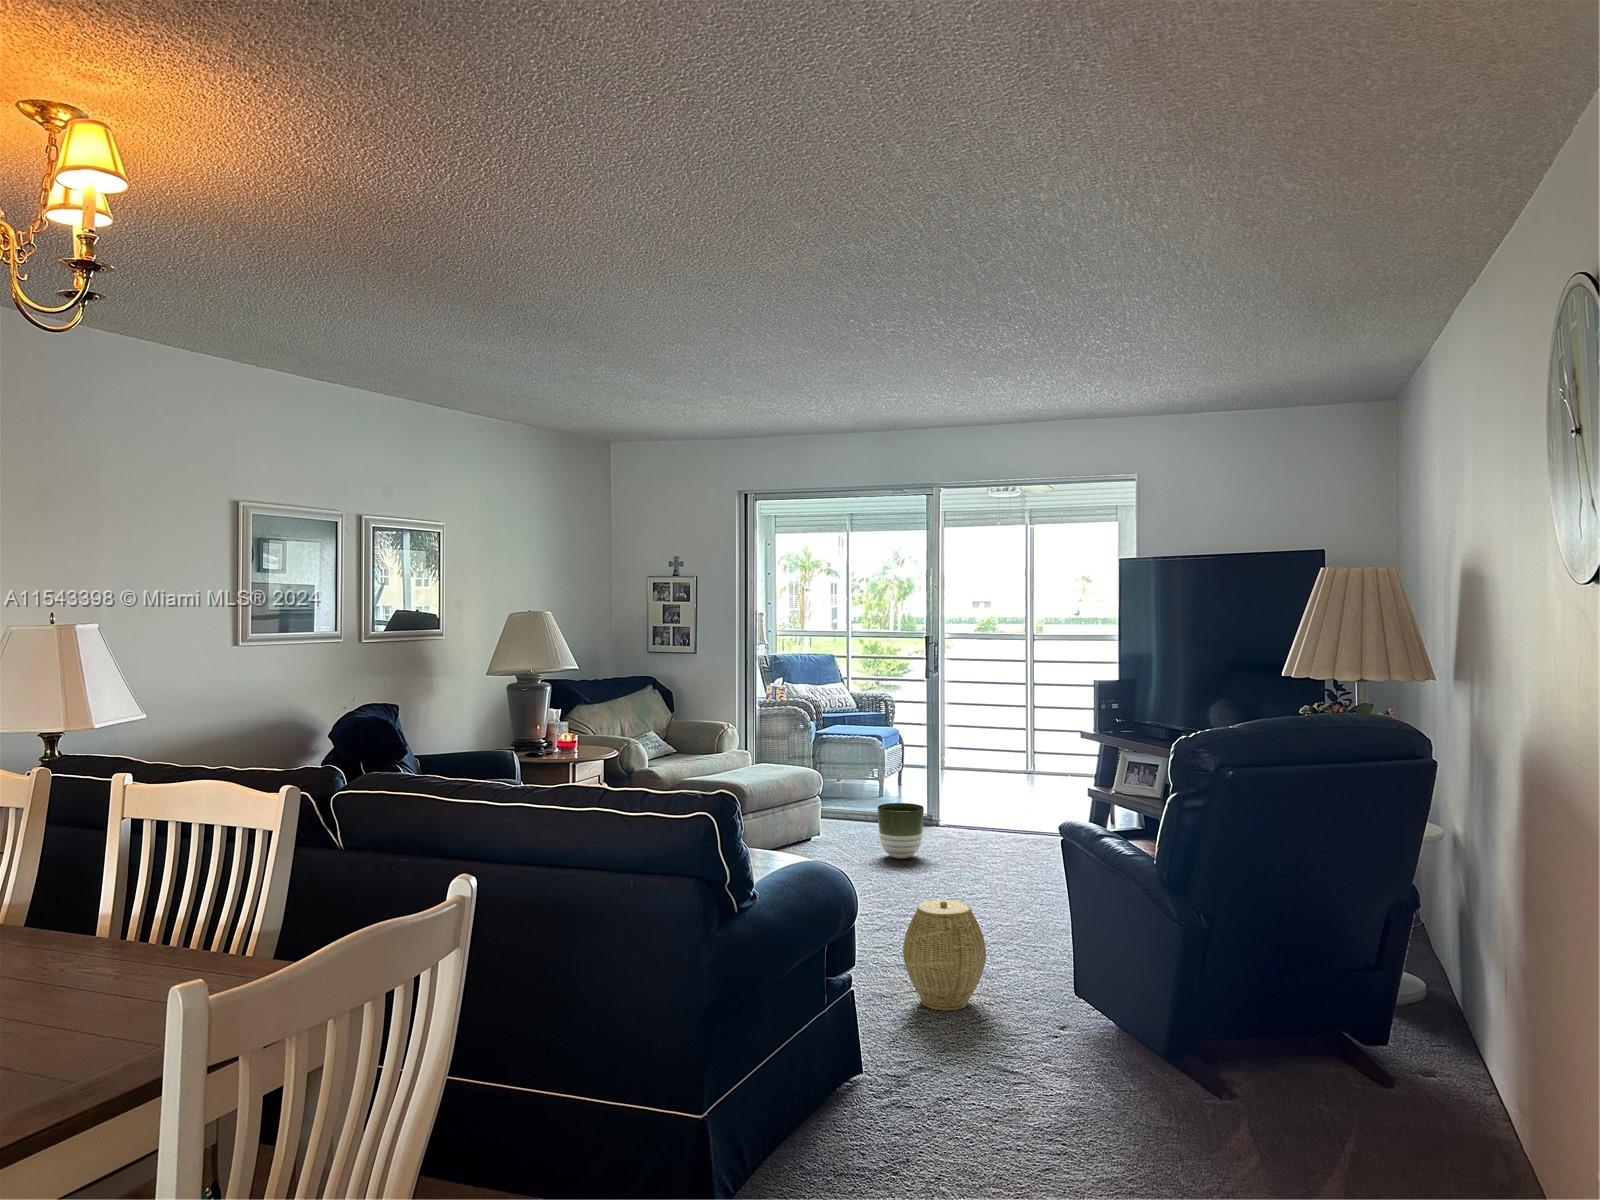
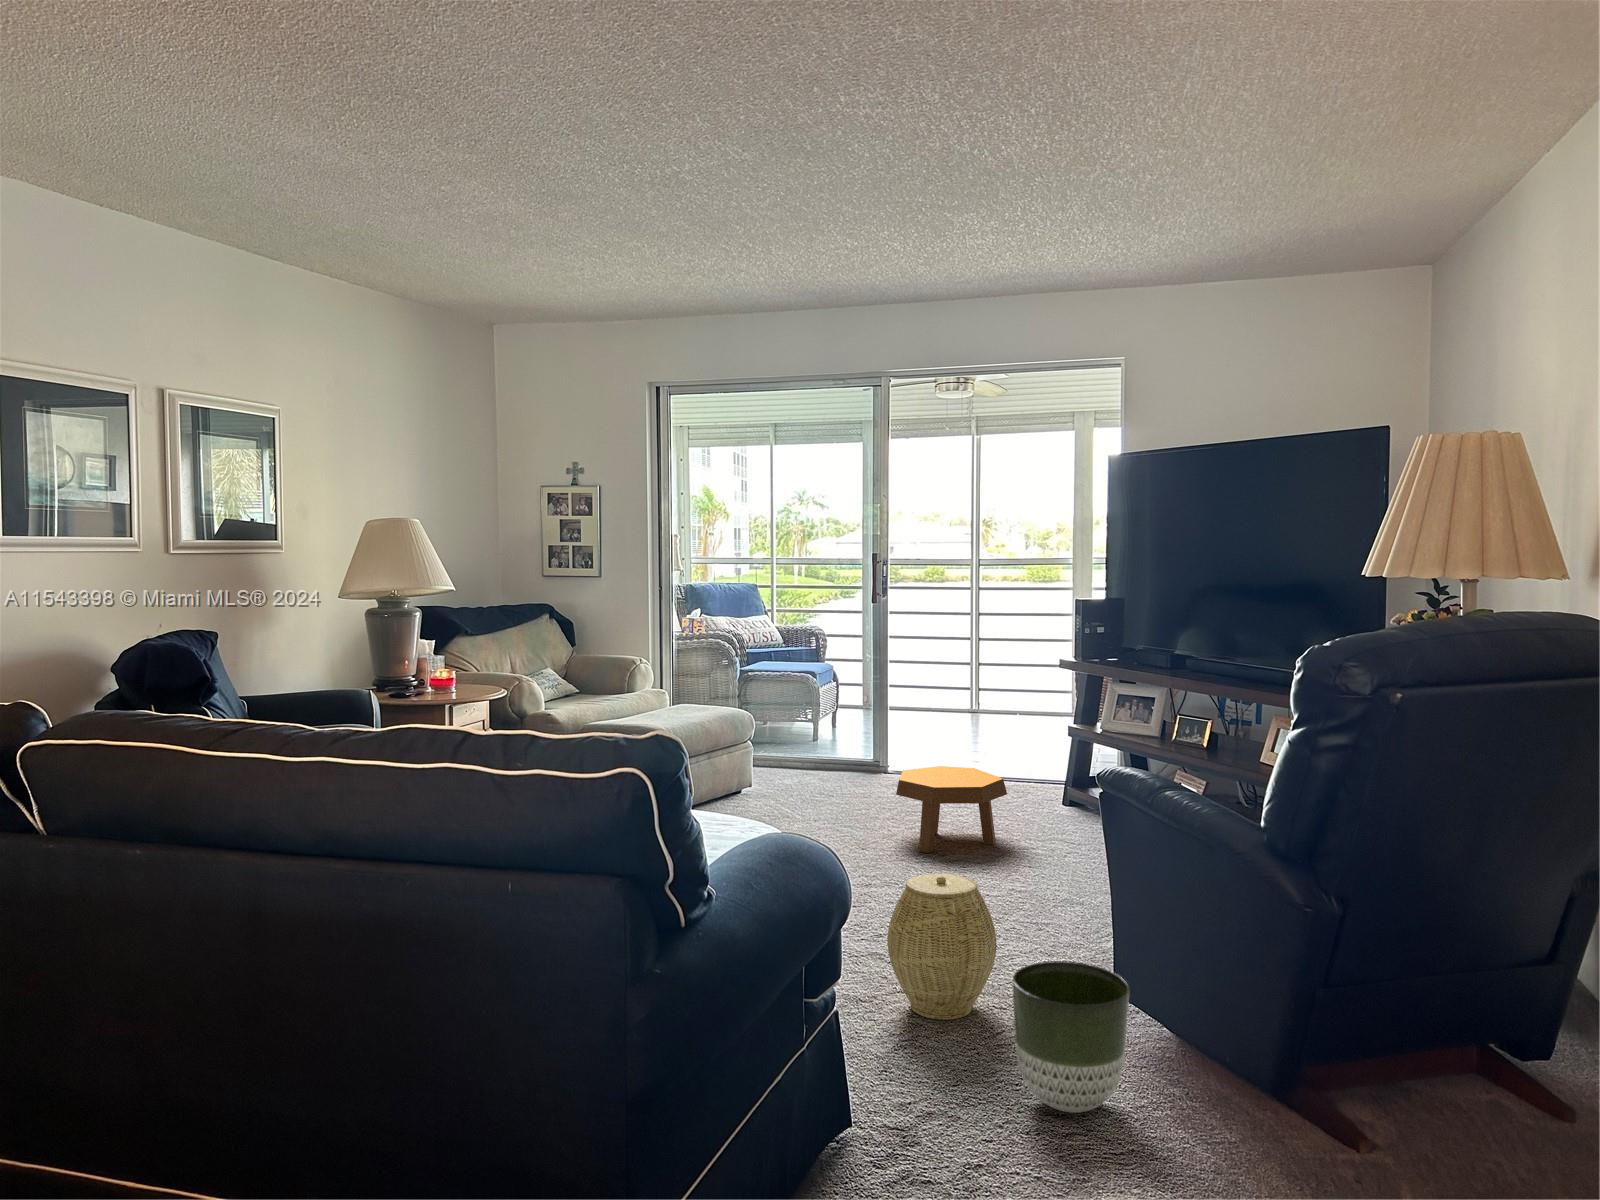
planter: present [878,803,924,859] -> present [1013,961,1129,1113]
footstool: none [936,819,1030,892] -> present [896,766,1007,853]

